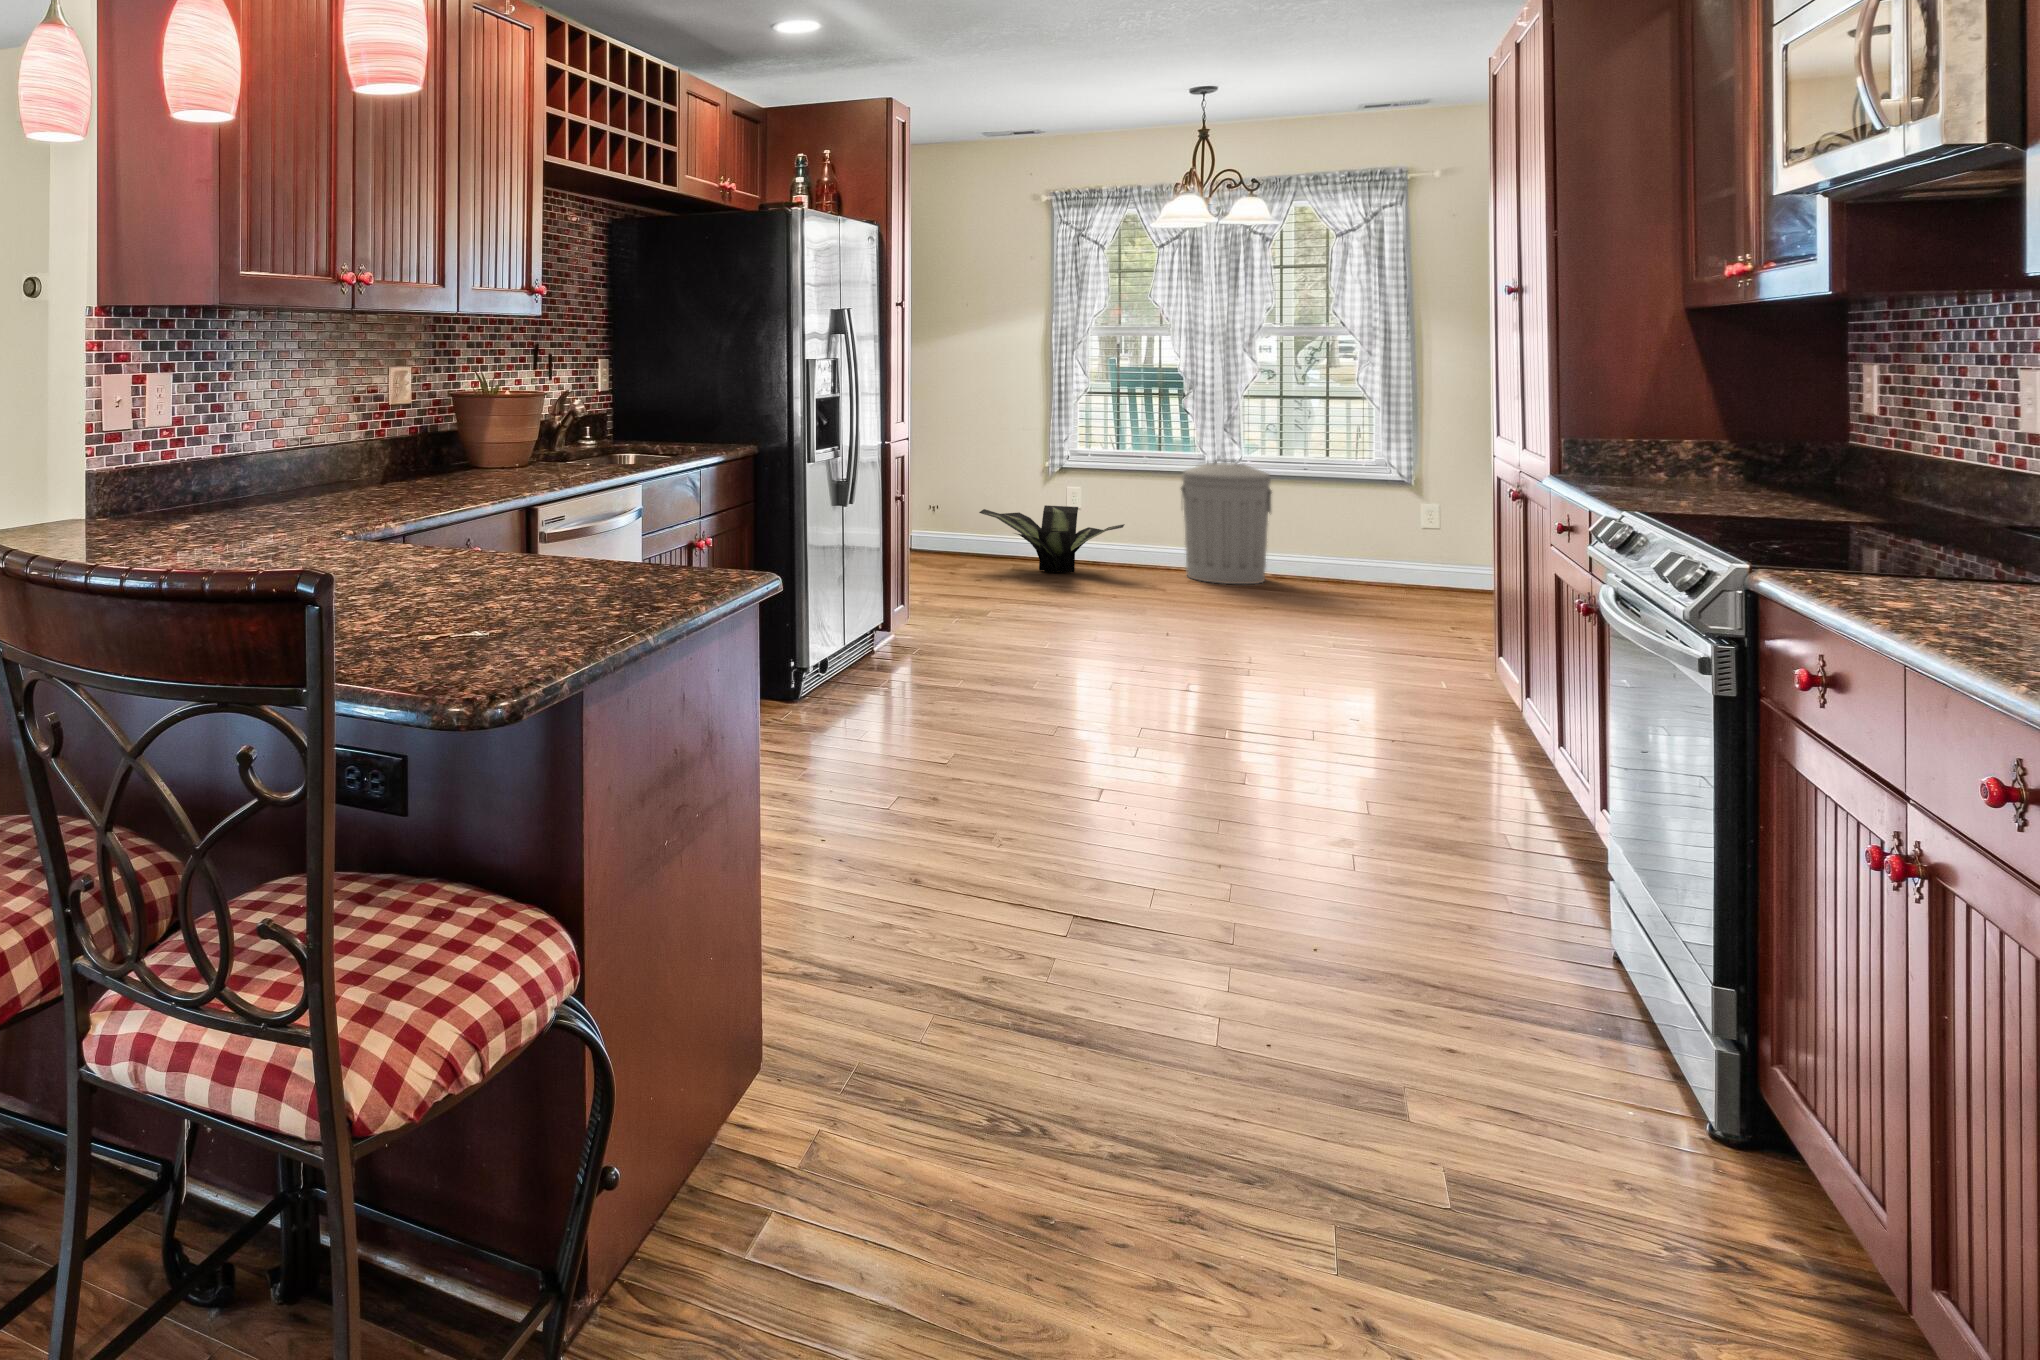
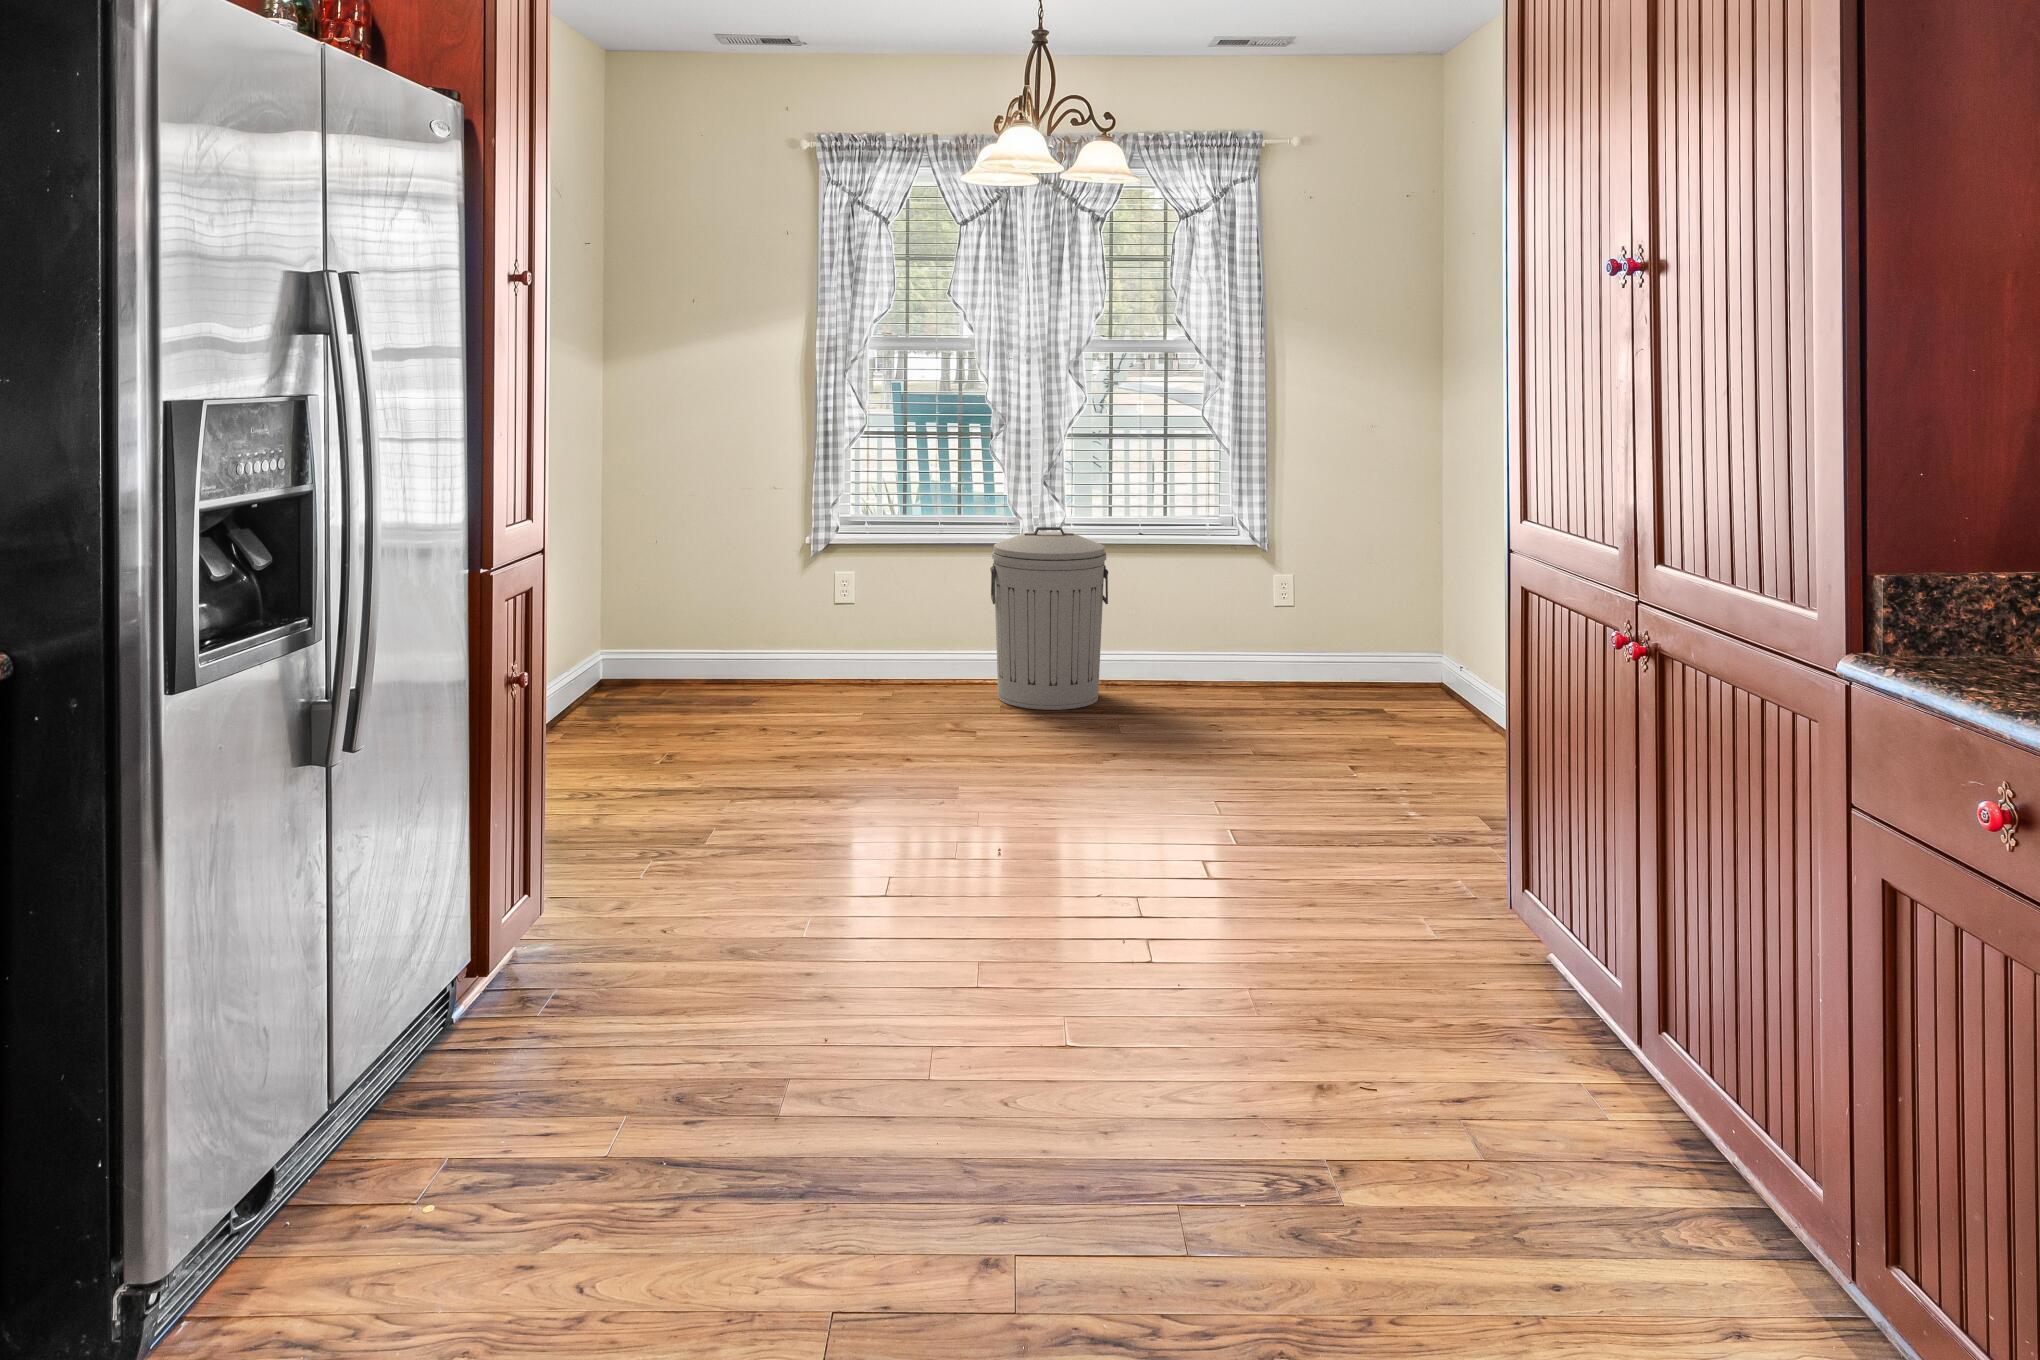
potted plant: present [979,505,1125,574] -> none [705,601,916,714]

